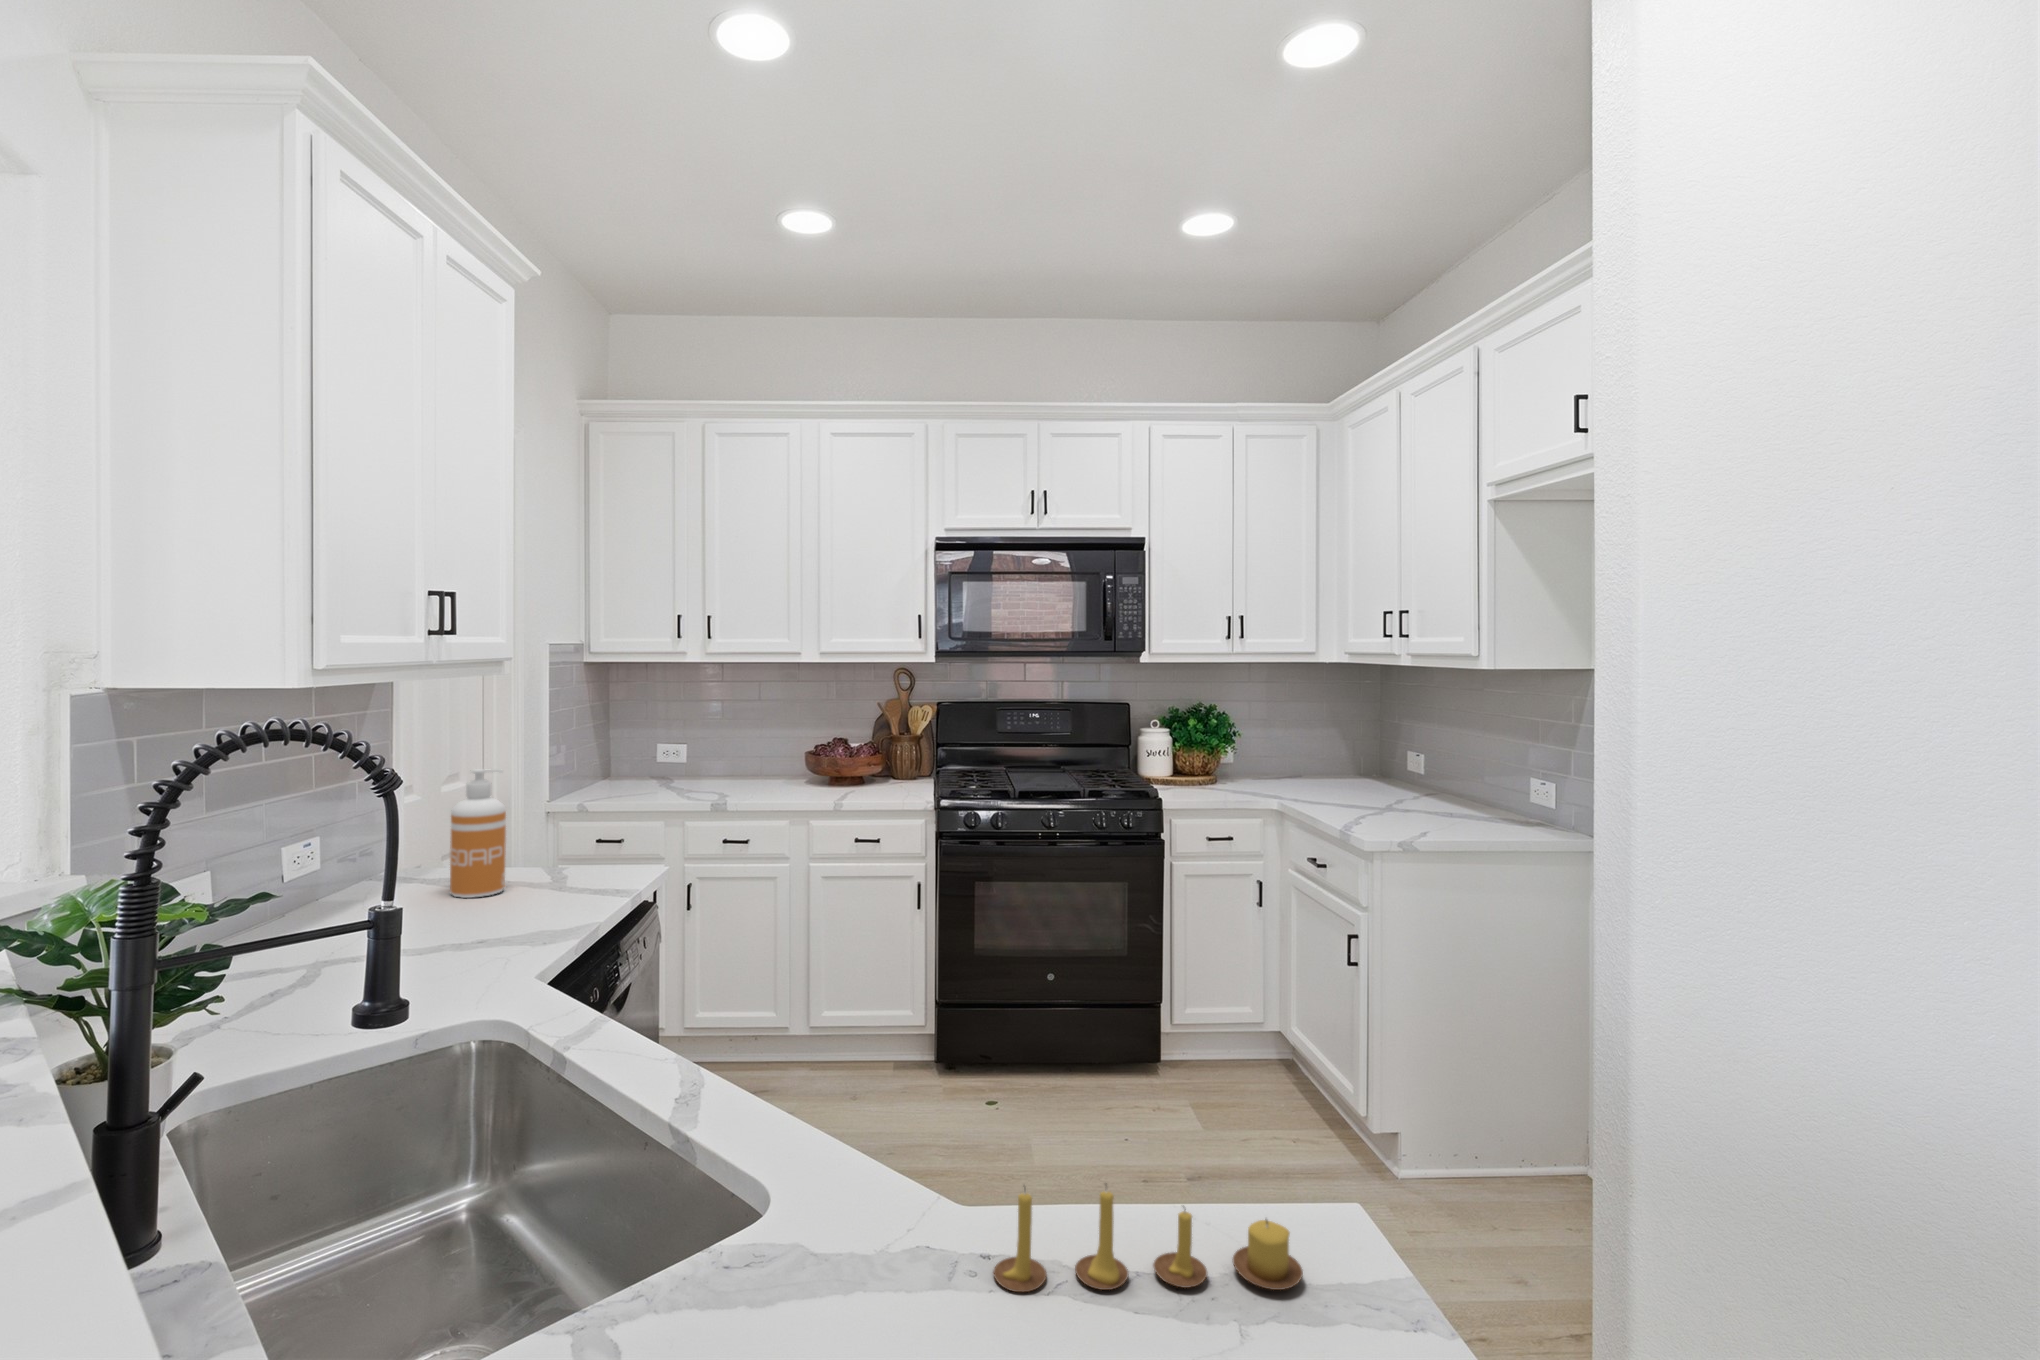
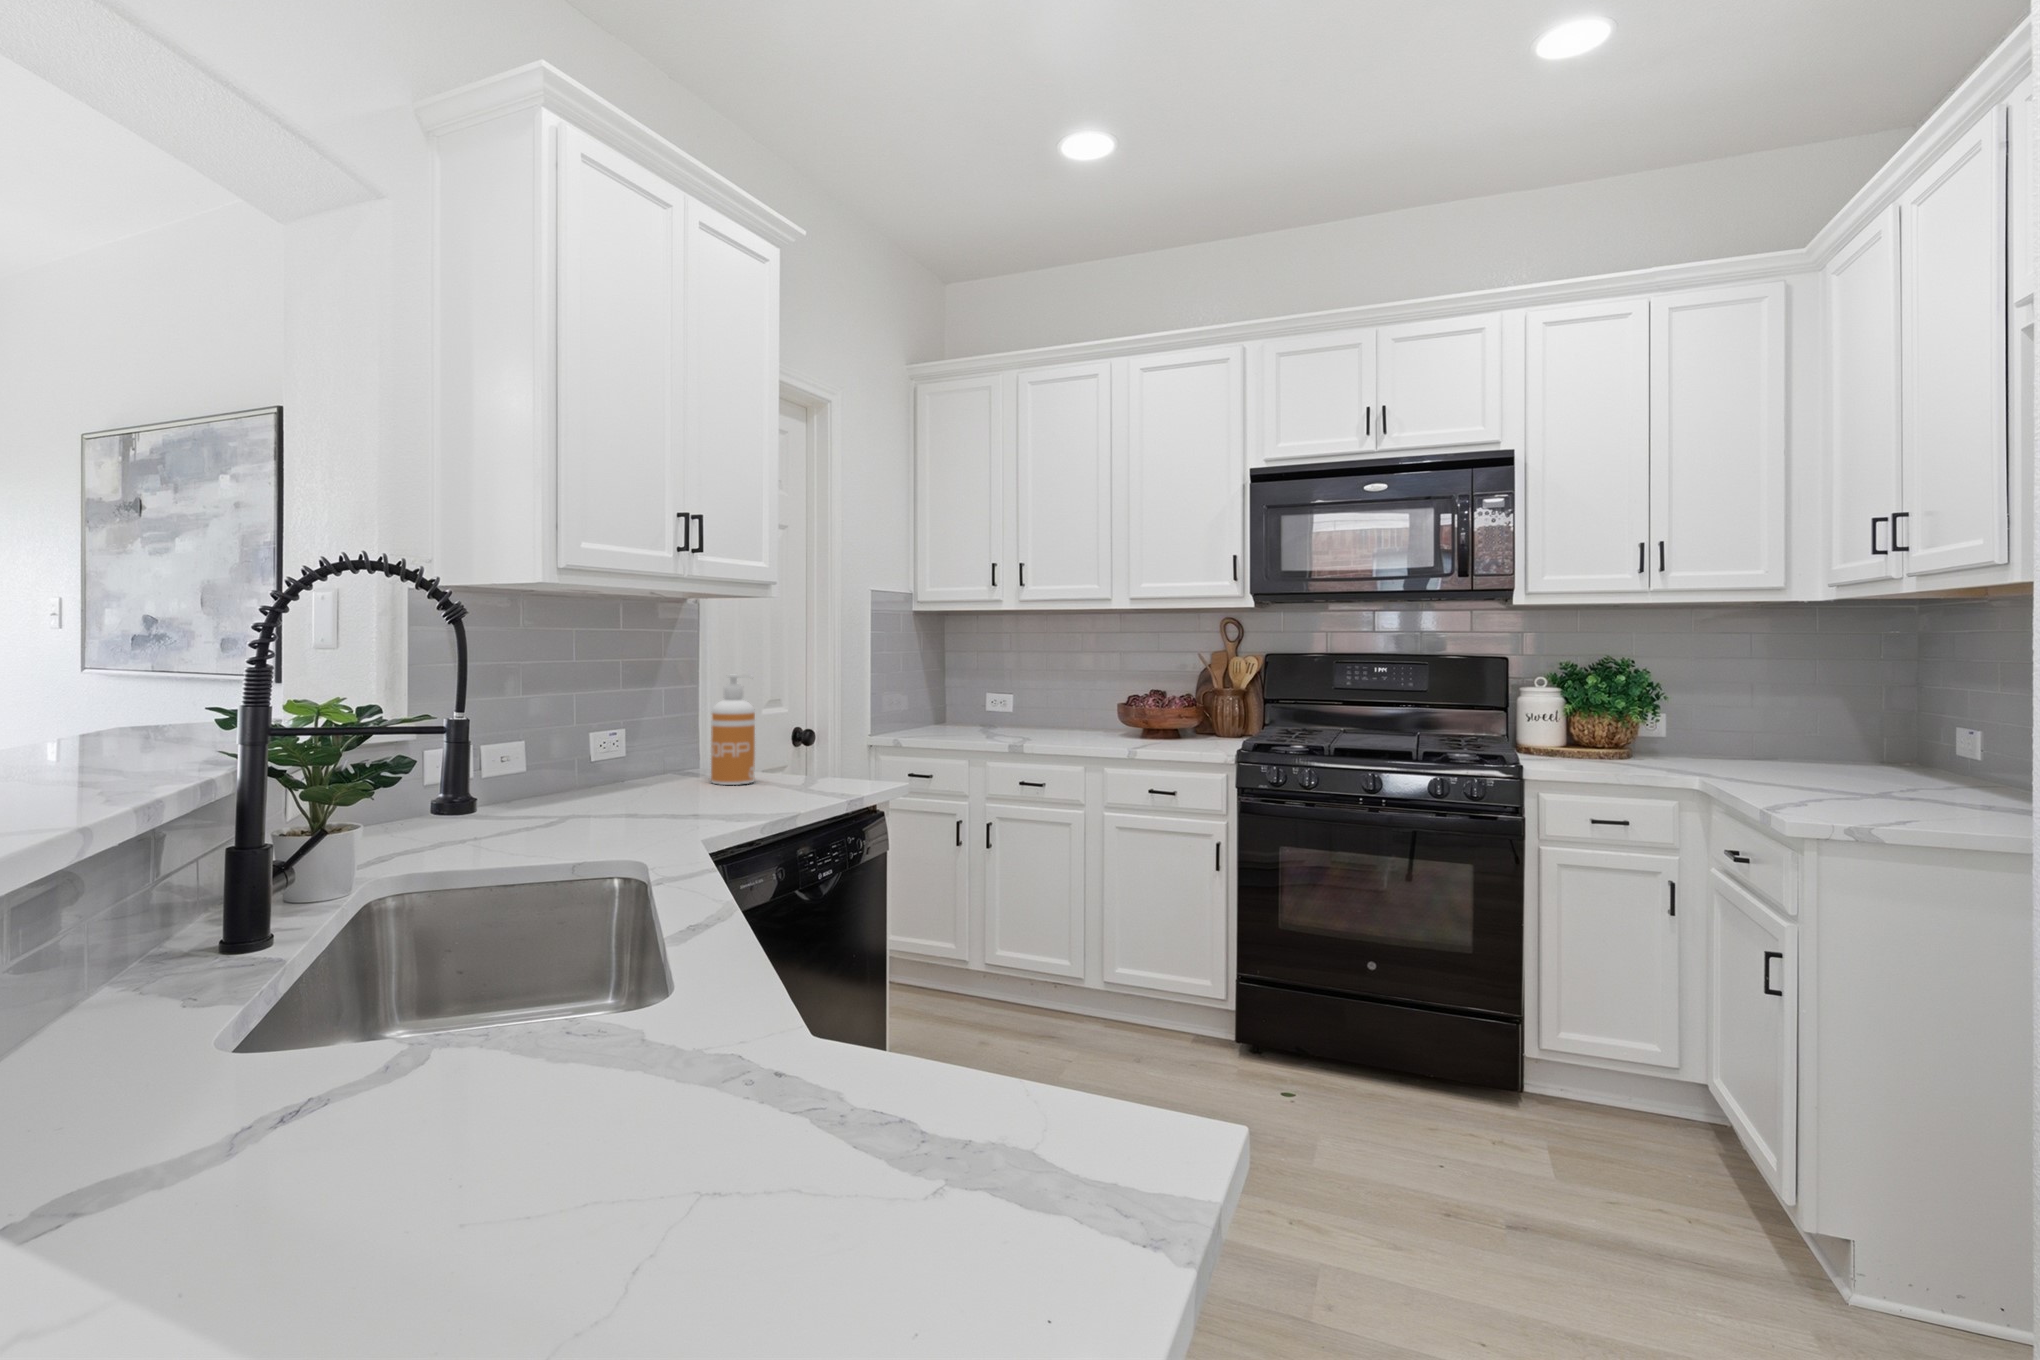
candle: present [993,1190,1303,1292] -> none [741,979,1061,1150]

